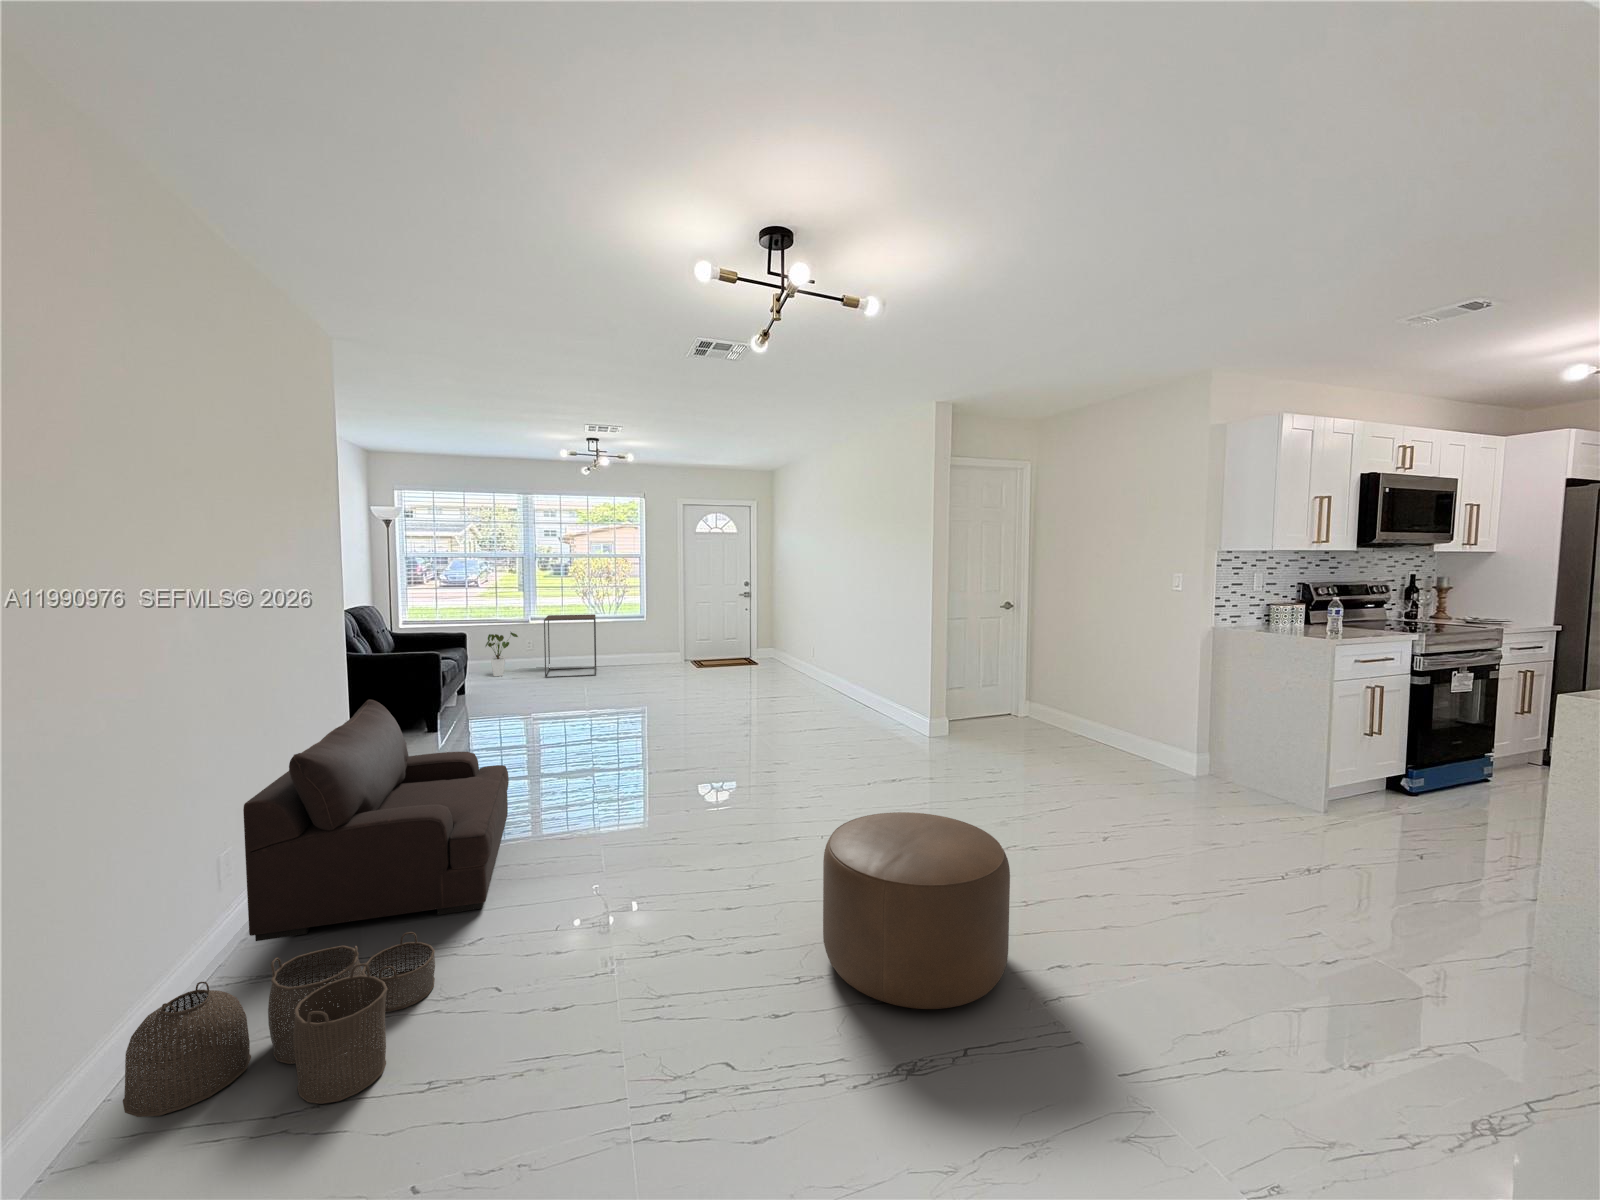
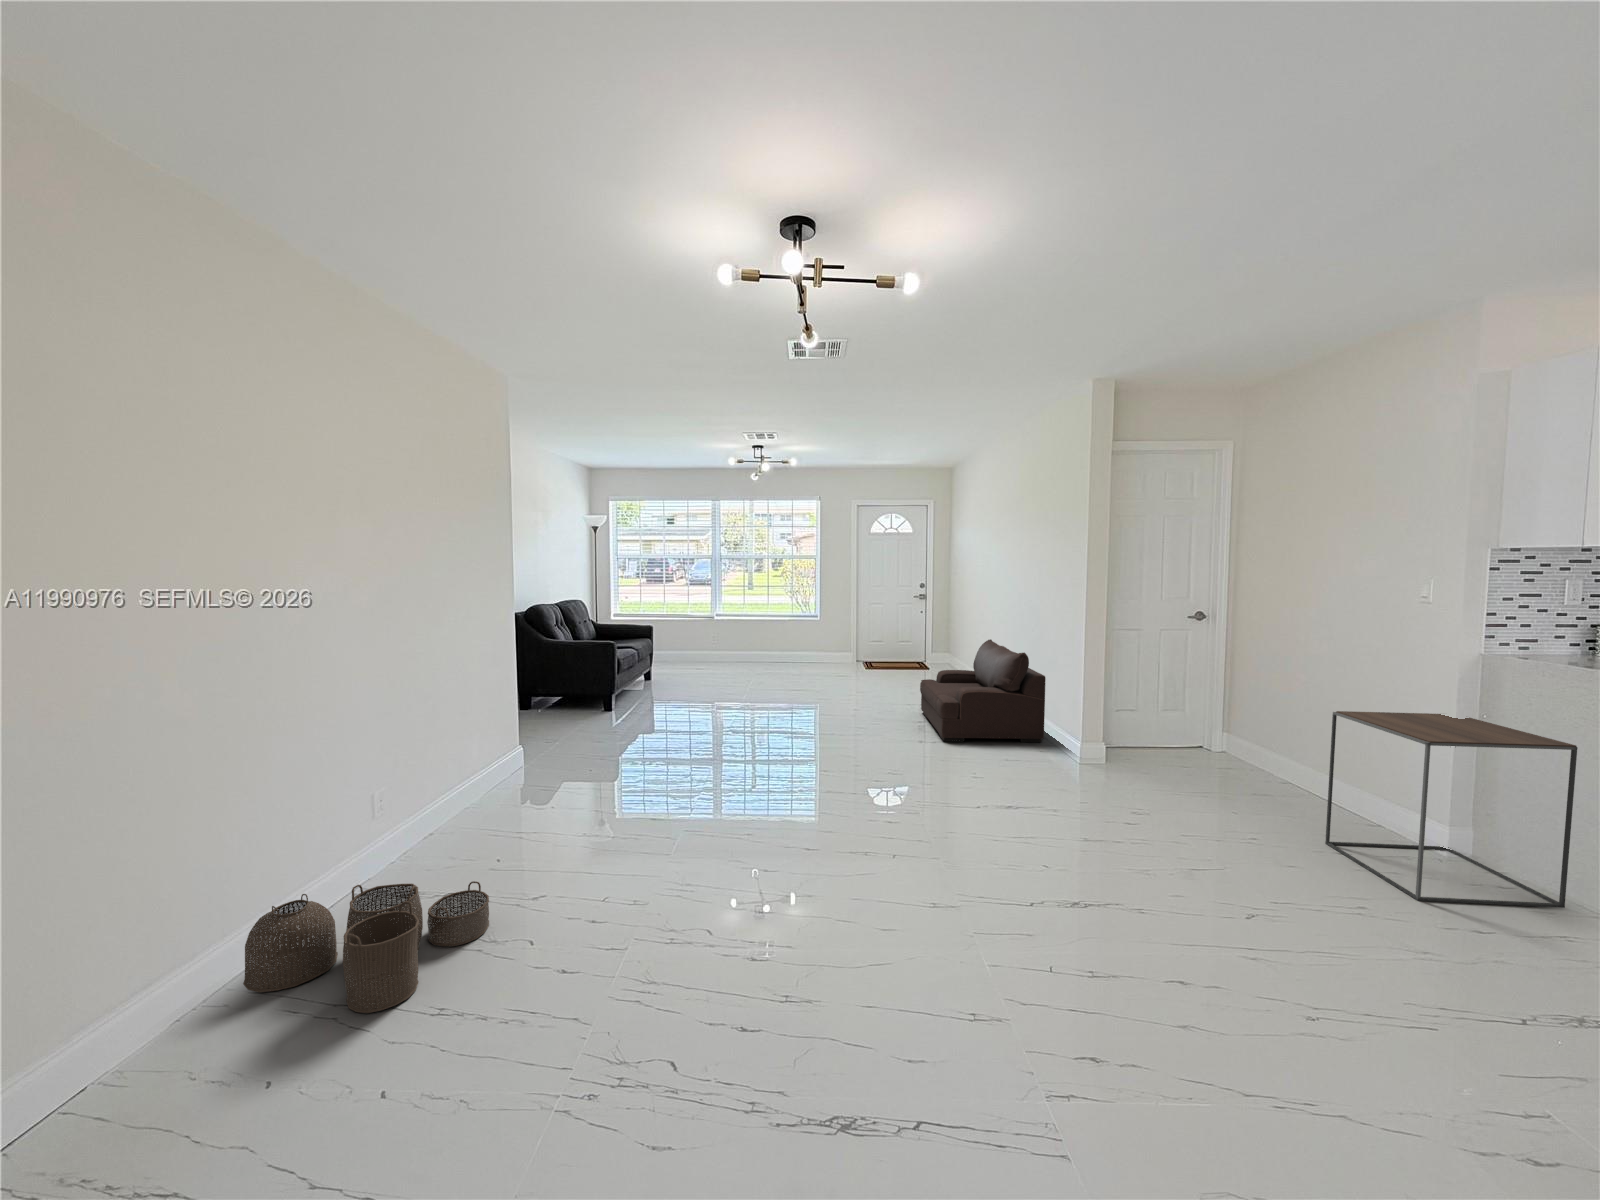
side table: present [544,614,596,678] -> present [1325,711,1578,908]
house plant: present [486,632,518,676] -> none [677,625,706,665]
armchair: present [243,700,509,941] -> present [920,639,1046,742]
ottoman: present [823,812,1010,1009] -> none [818,836,1024,1066]

